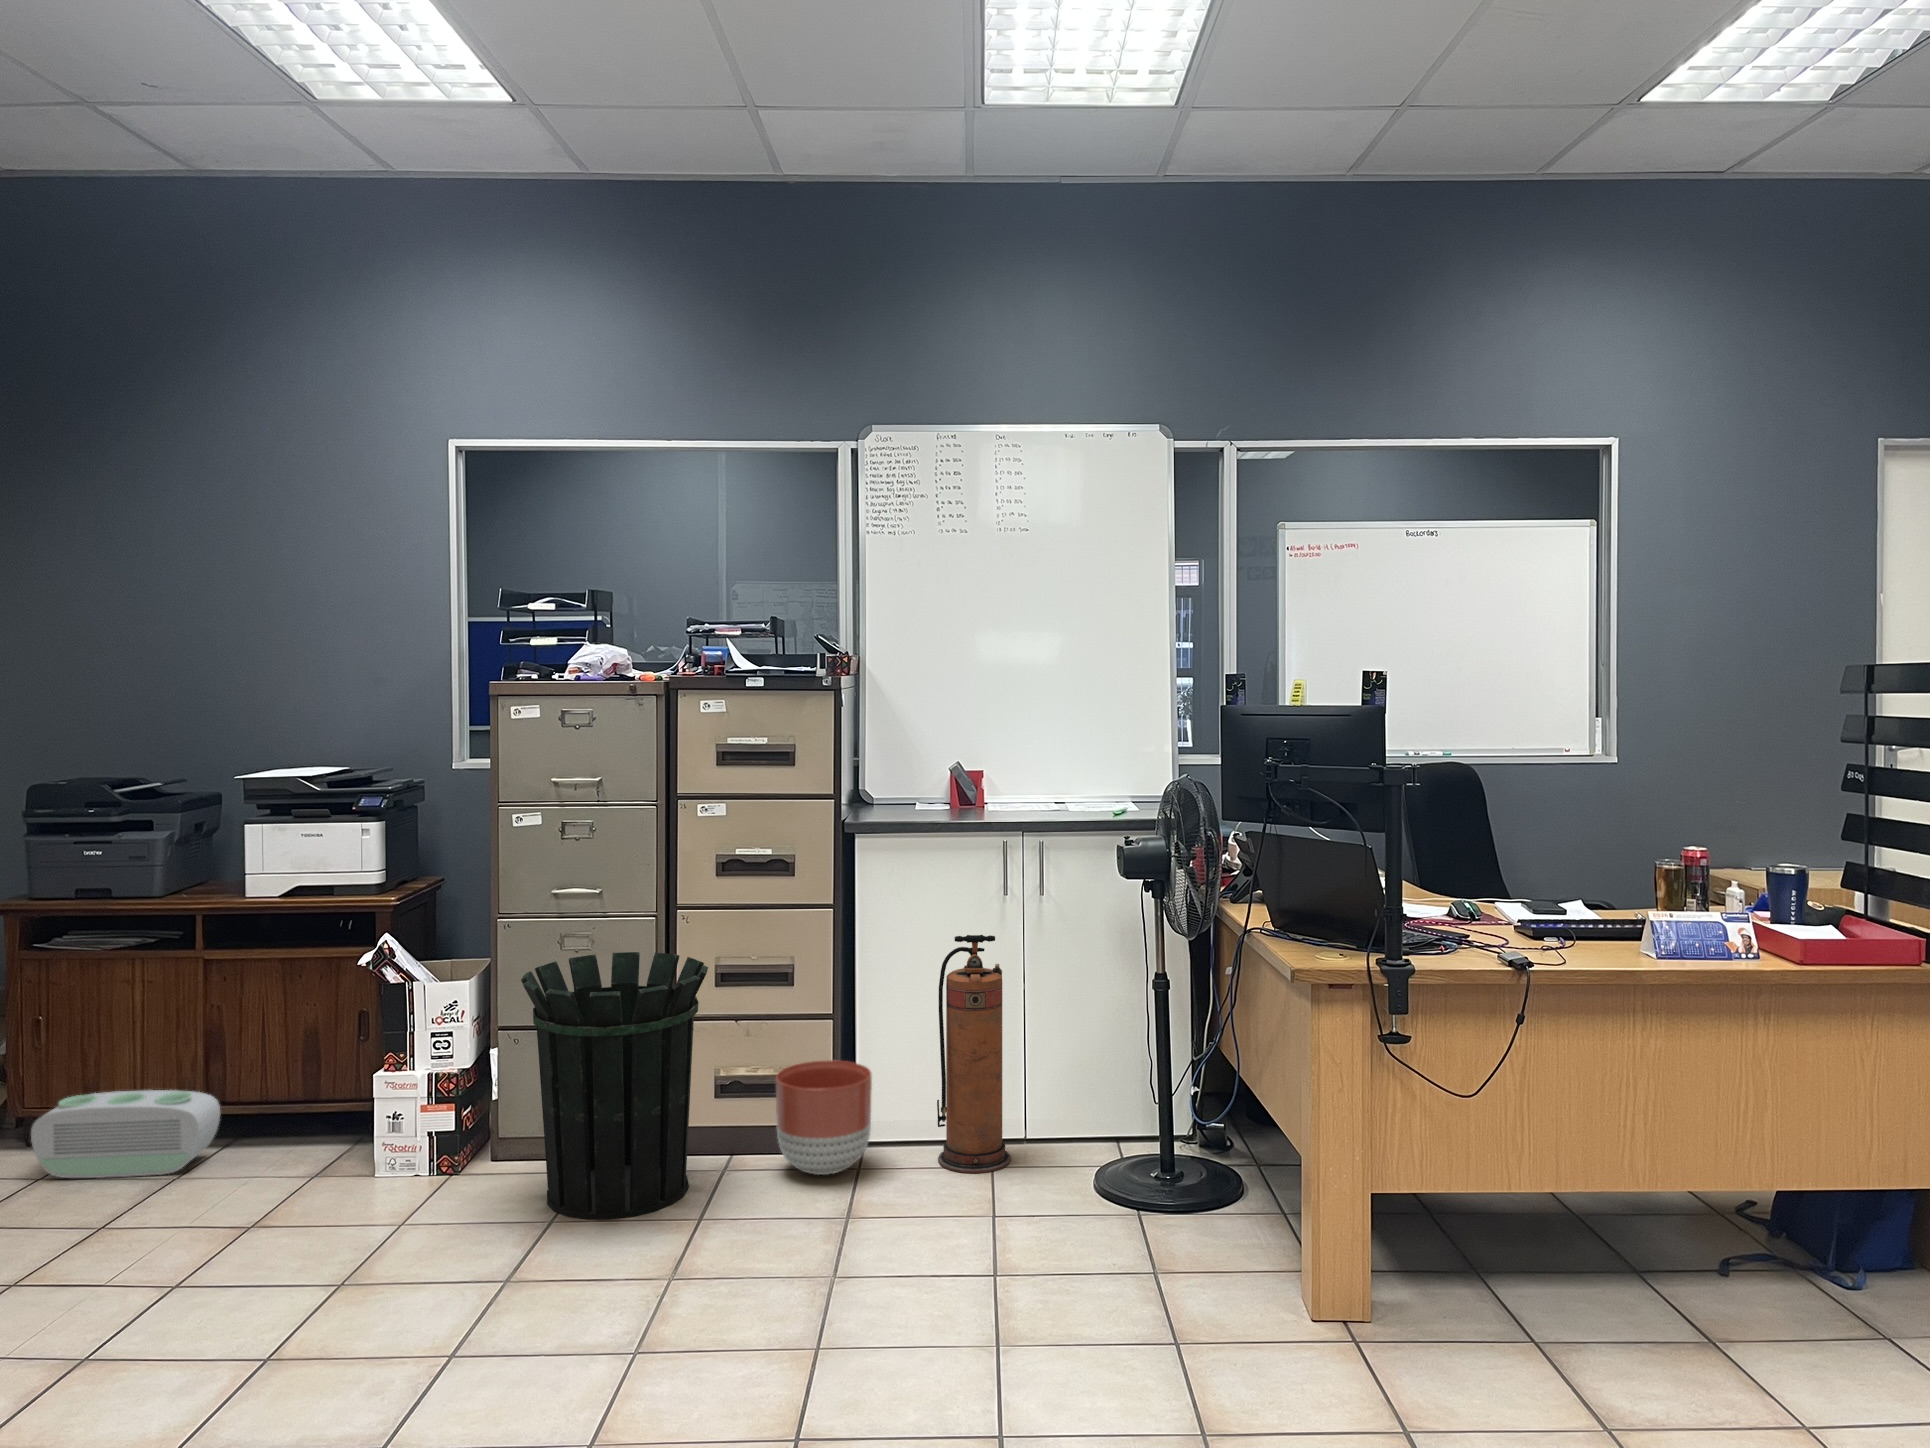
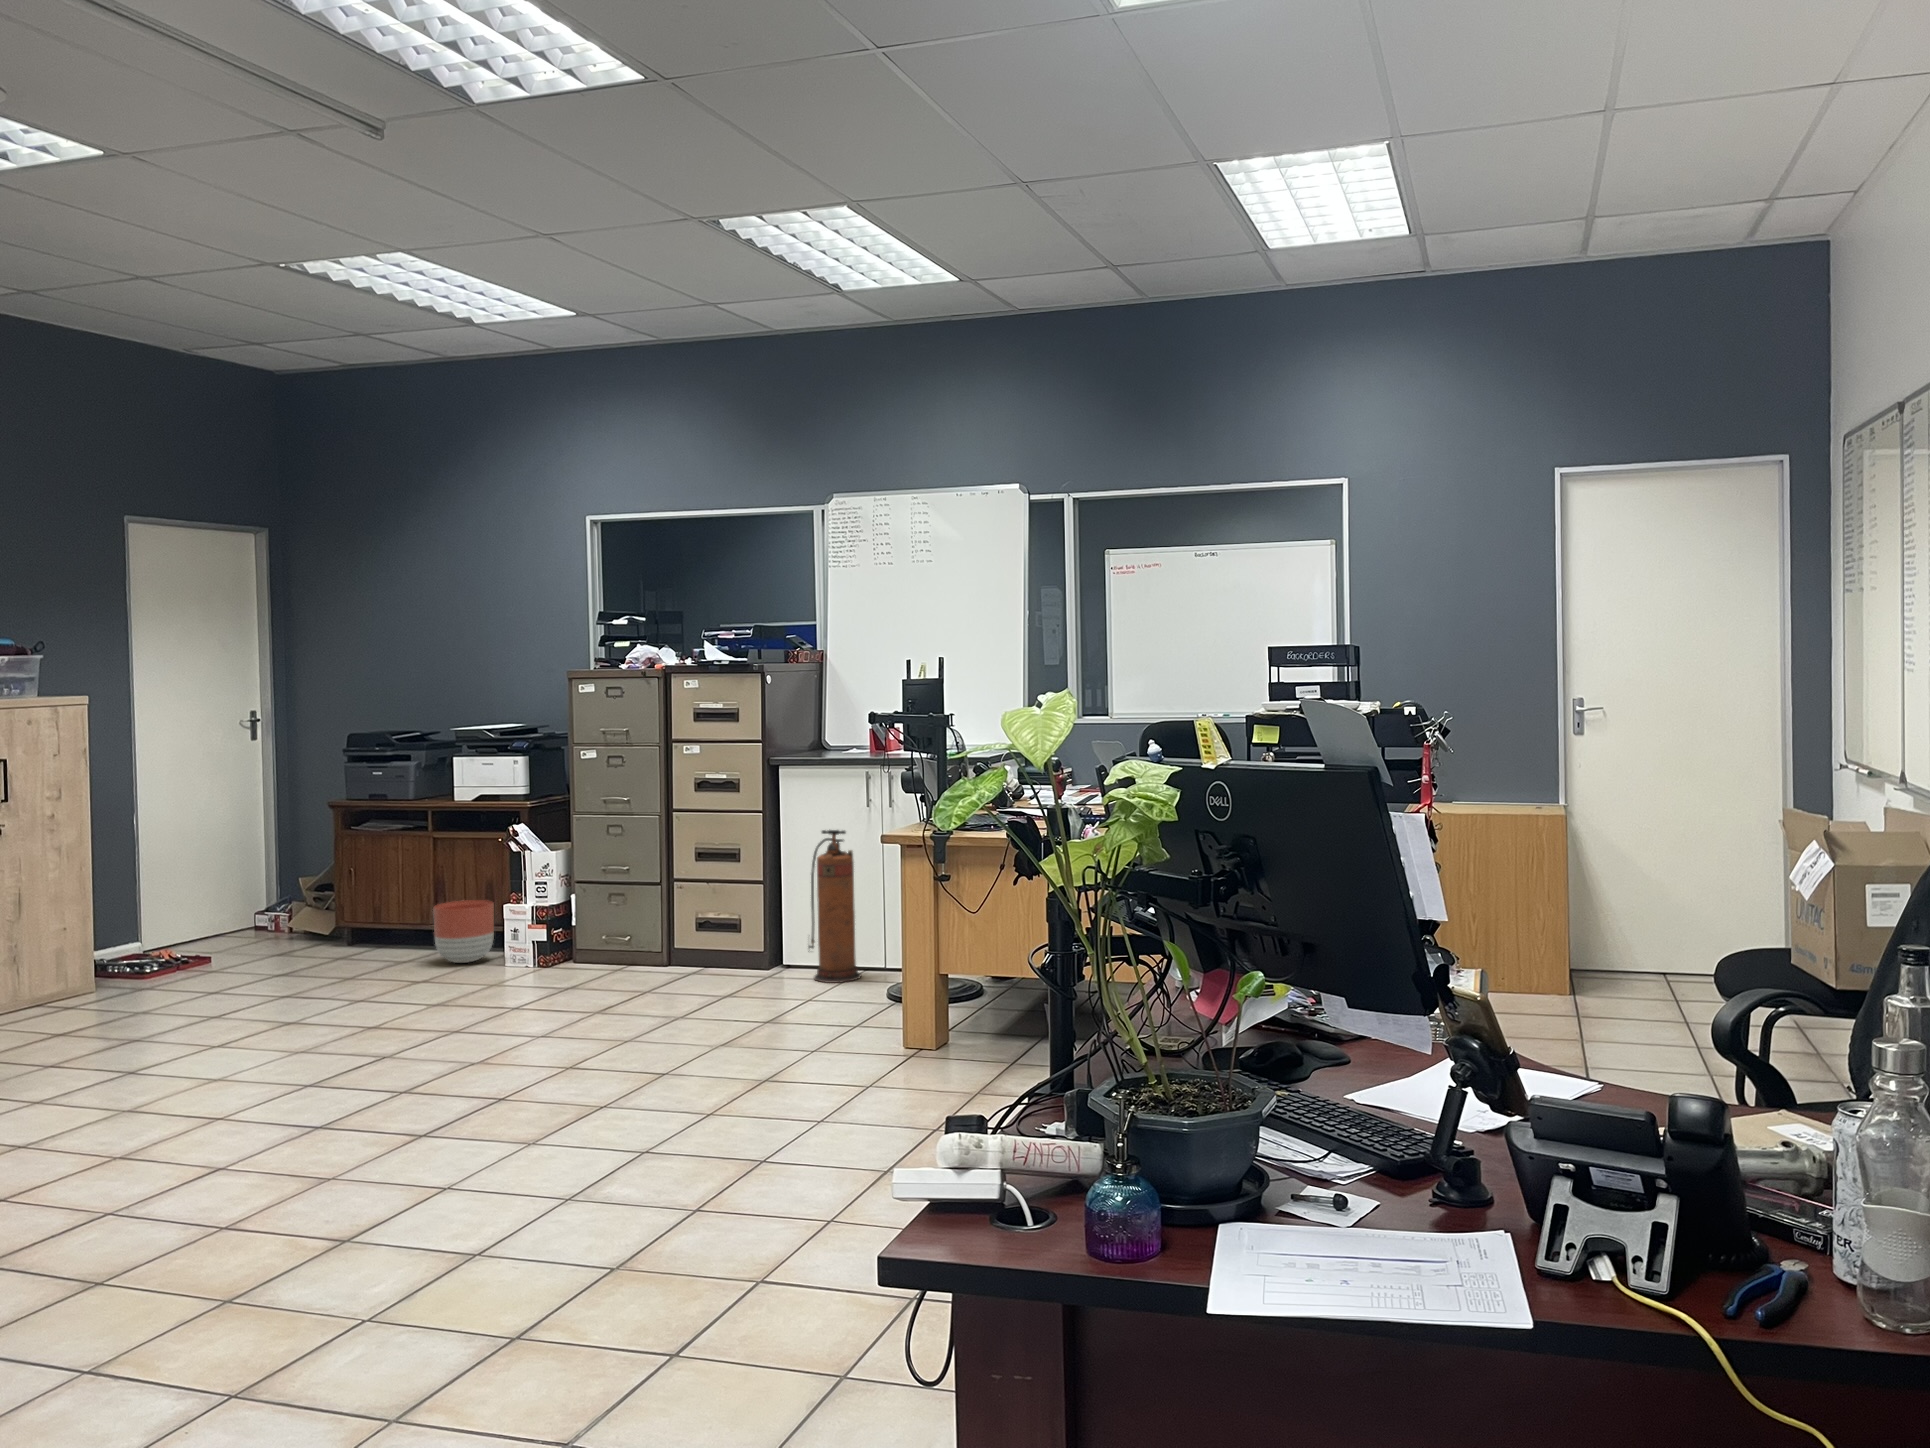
waste bin: present [521,952,708,1219] -> none [559,836,673,987]
planter: present [776,1060,872,1175] -> present [433,900,494,963]
air purifier: present [31,1090,220,1178] -> none [340,911,439,958]

